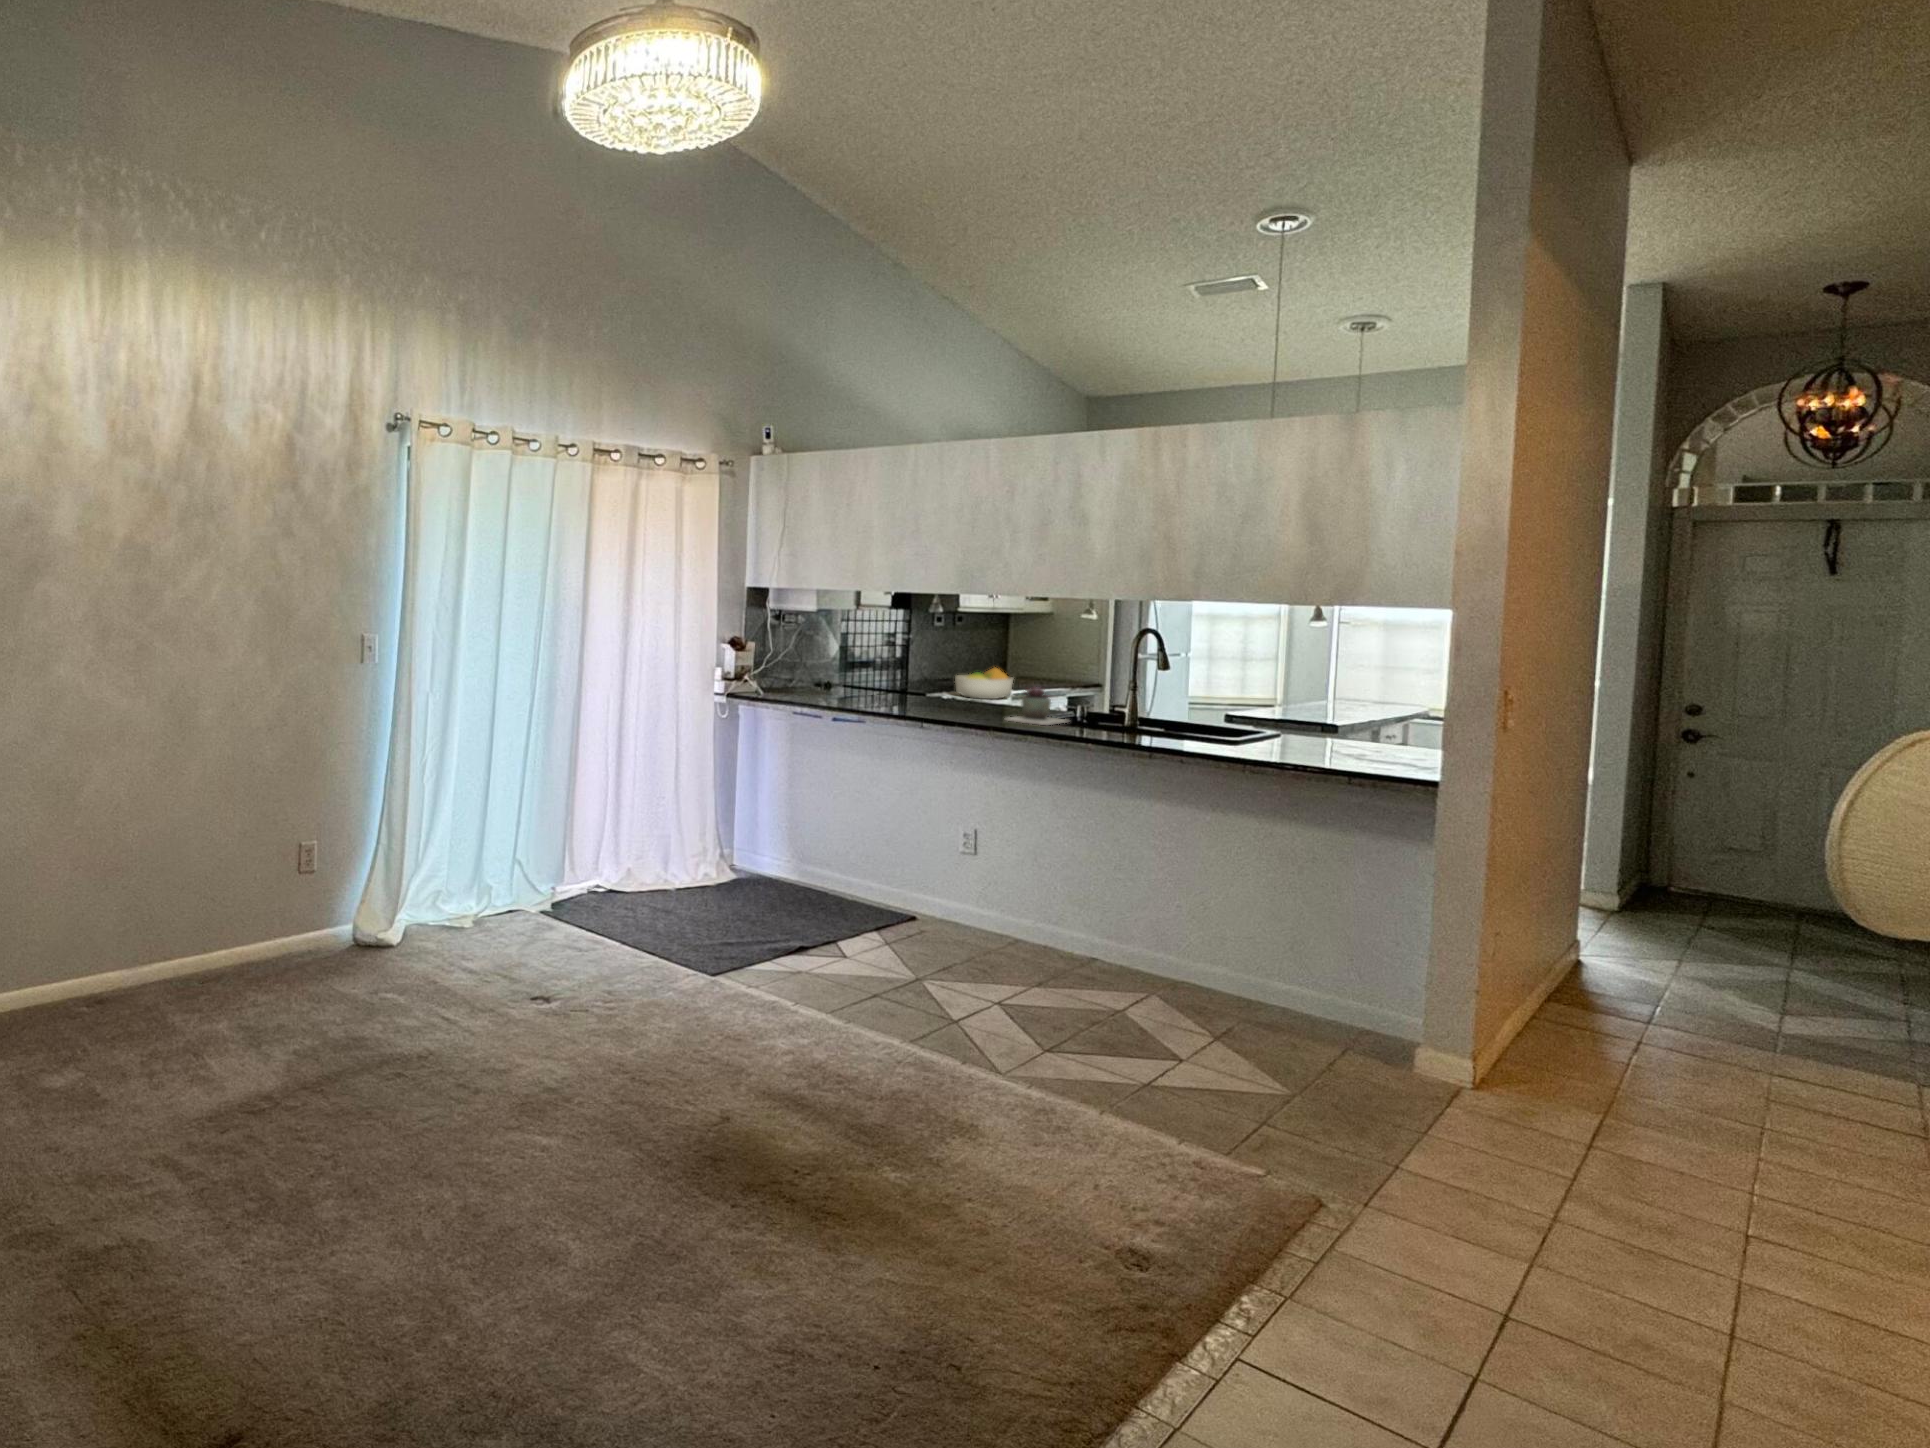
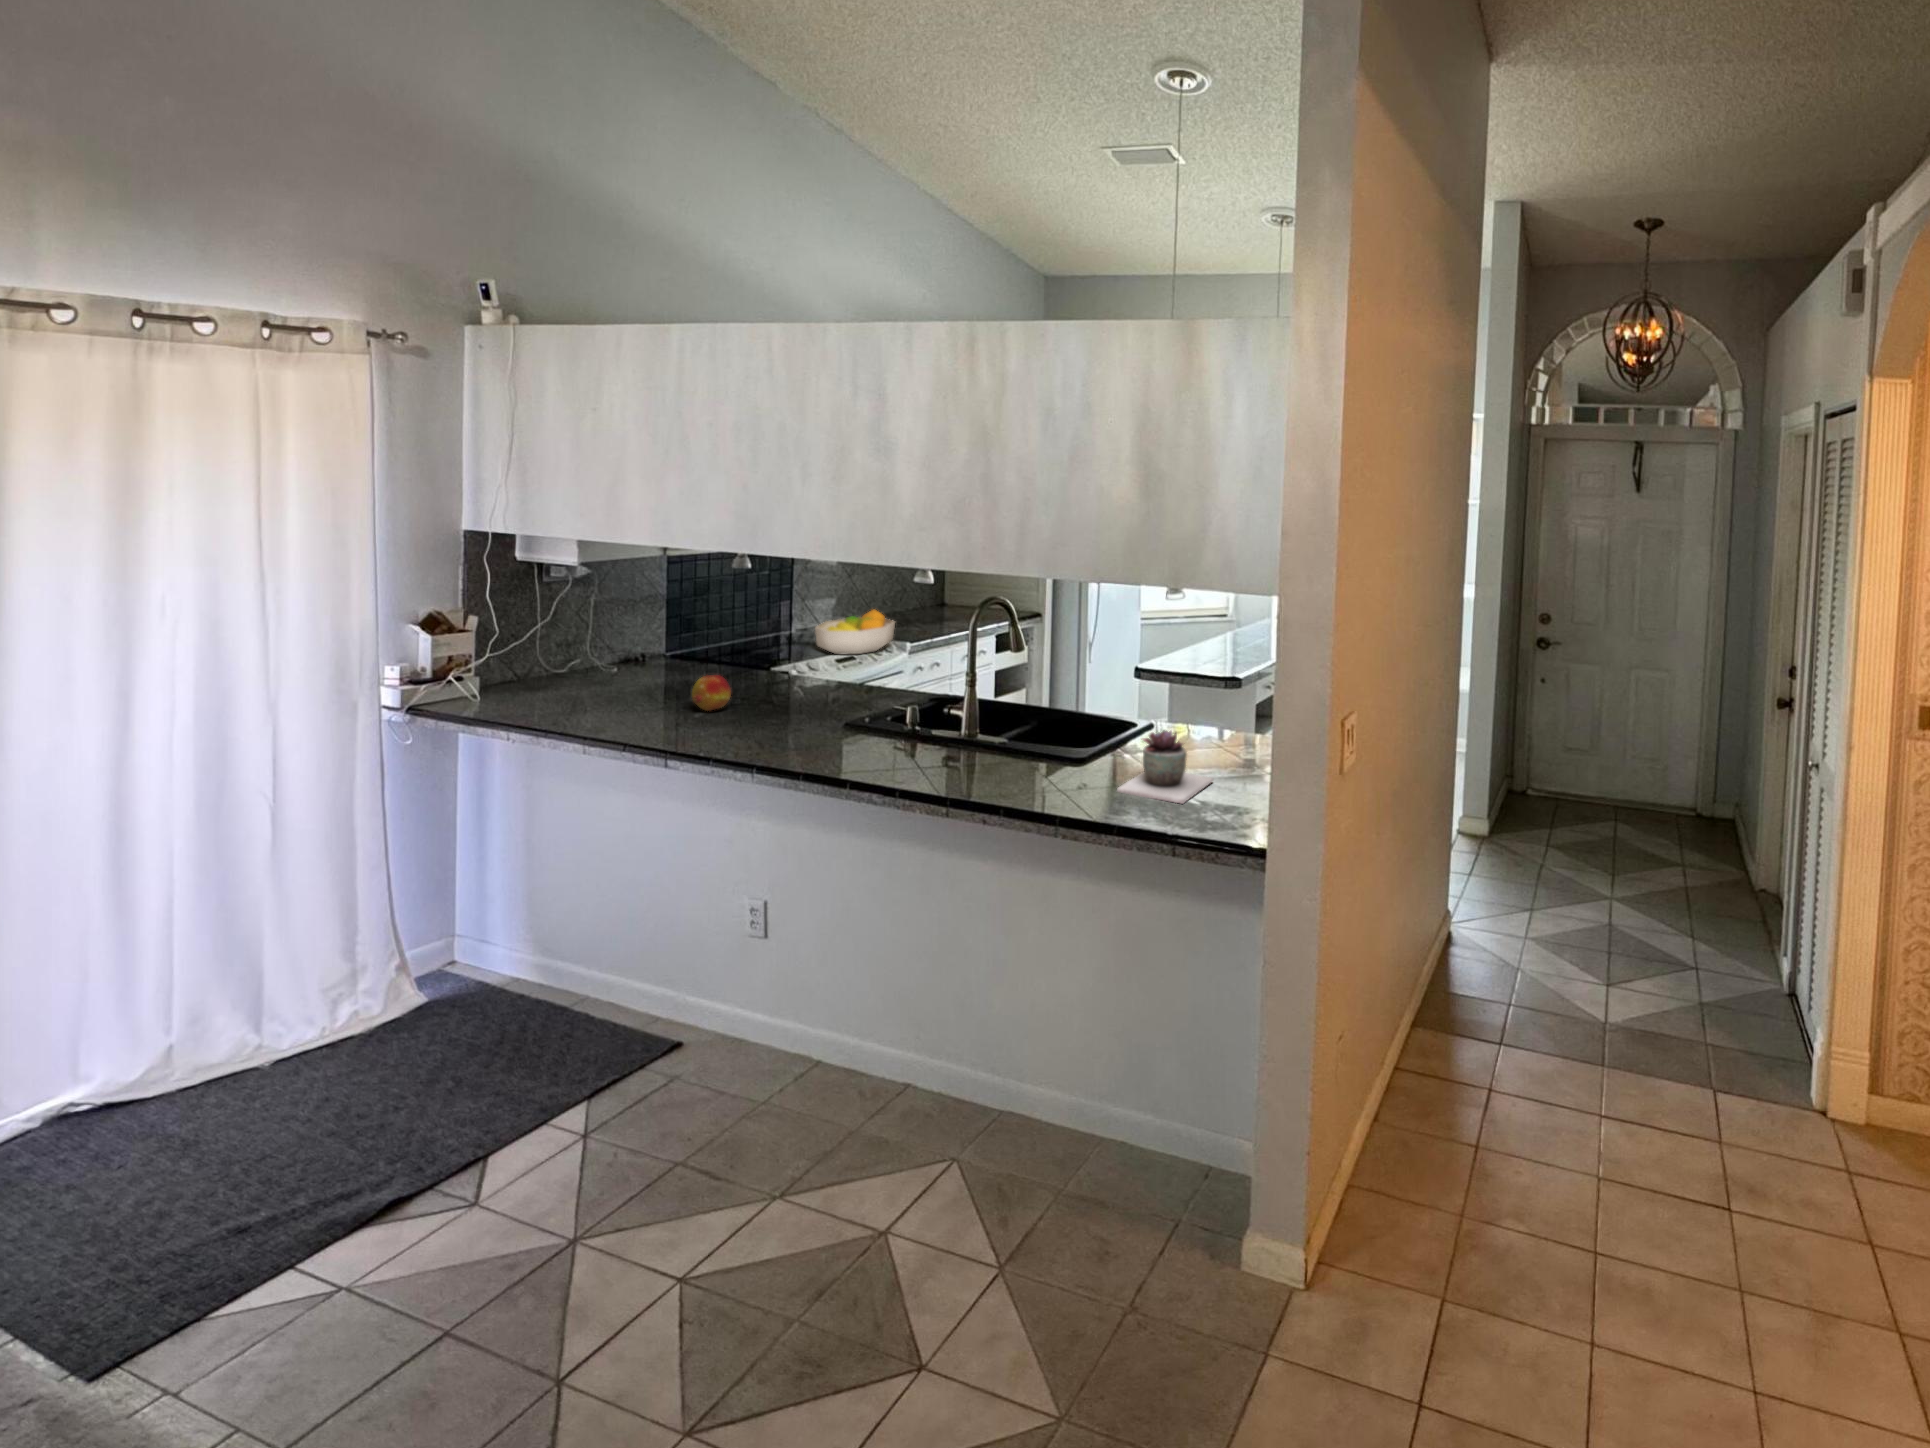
succulent plant: present [1006,687,1067,725] -> present [1117,731,1214,803]
fruit: none [921,688,948,713] -> present [692,675,731,711]

